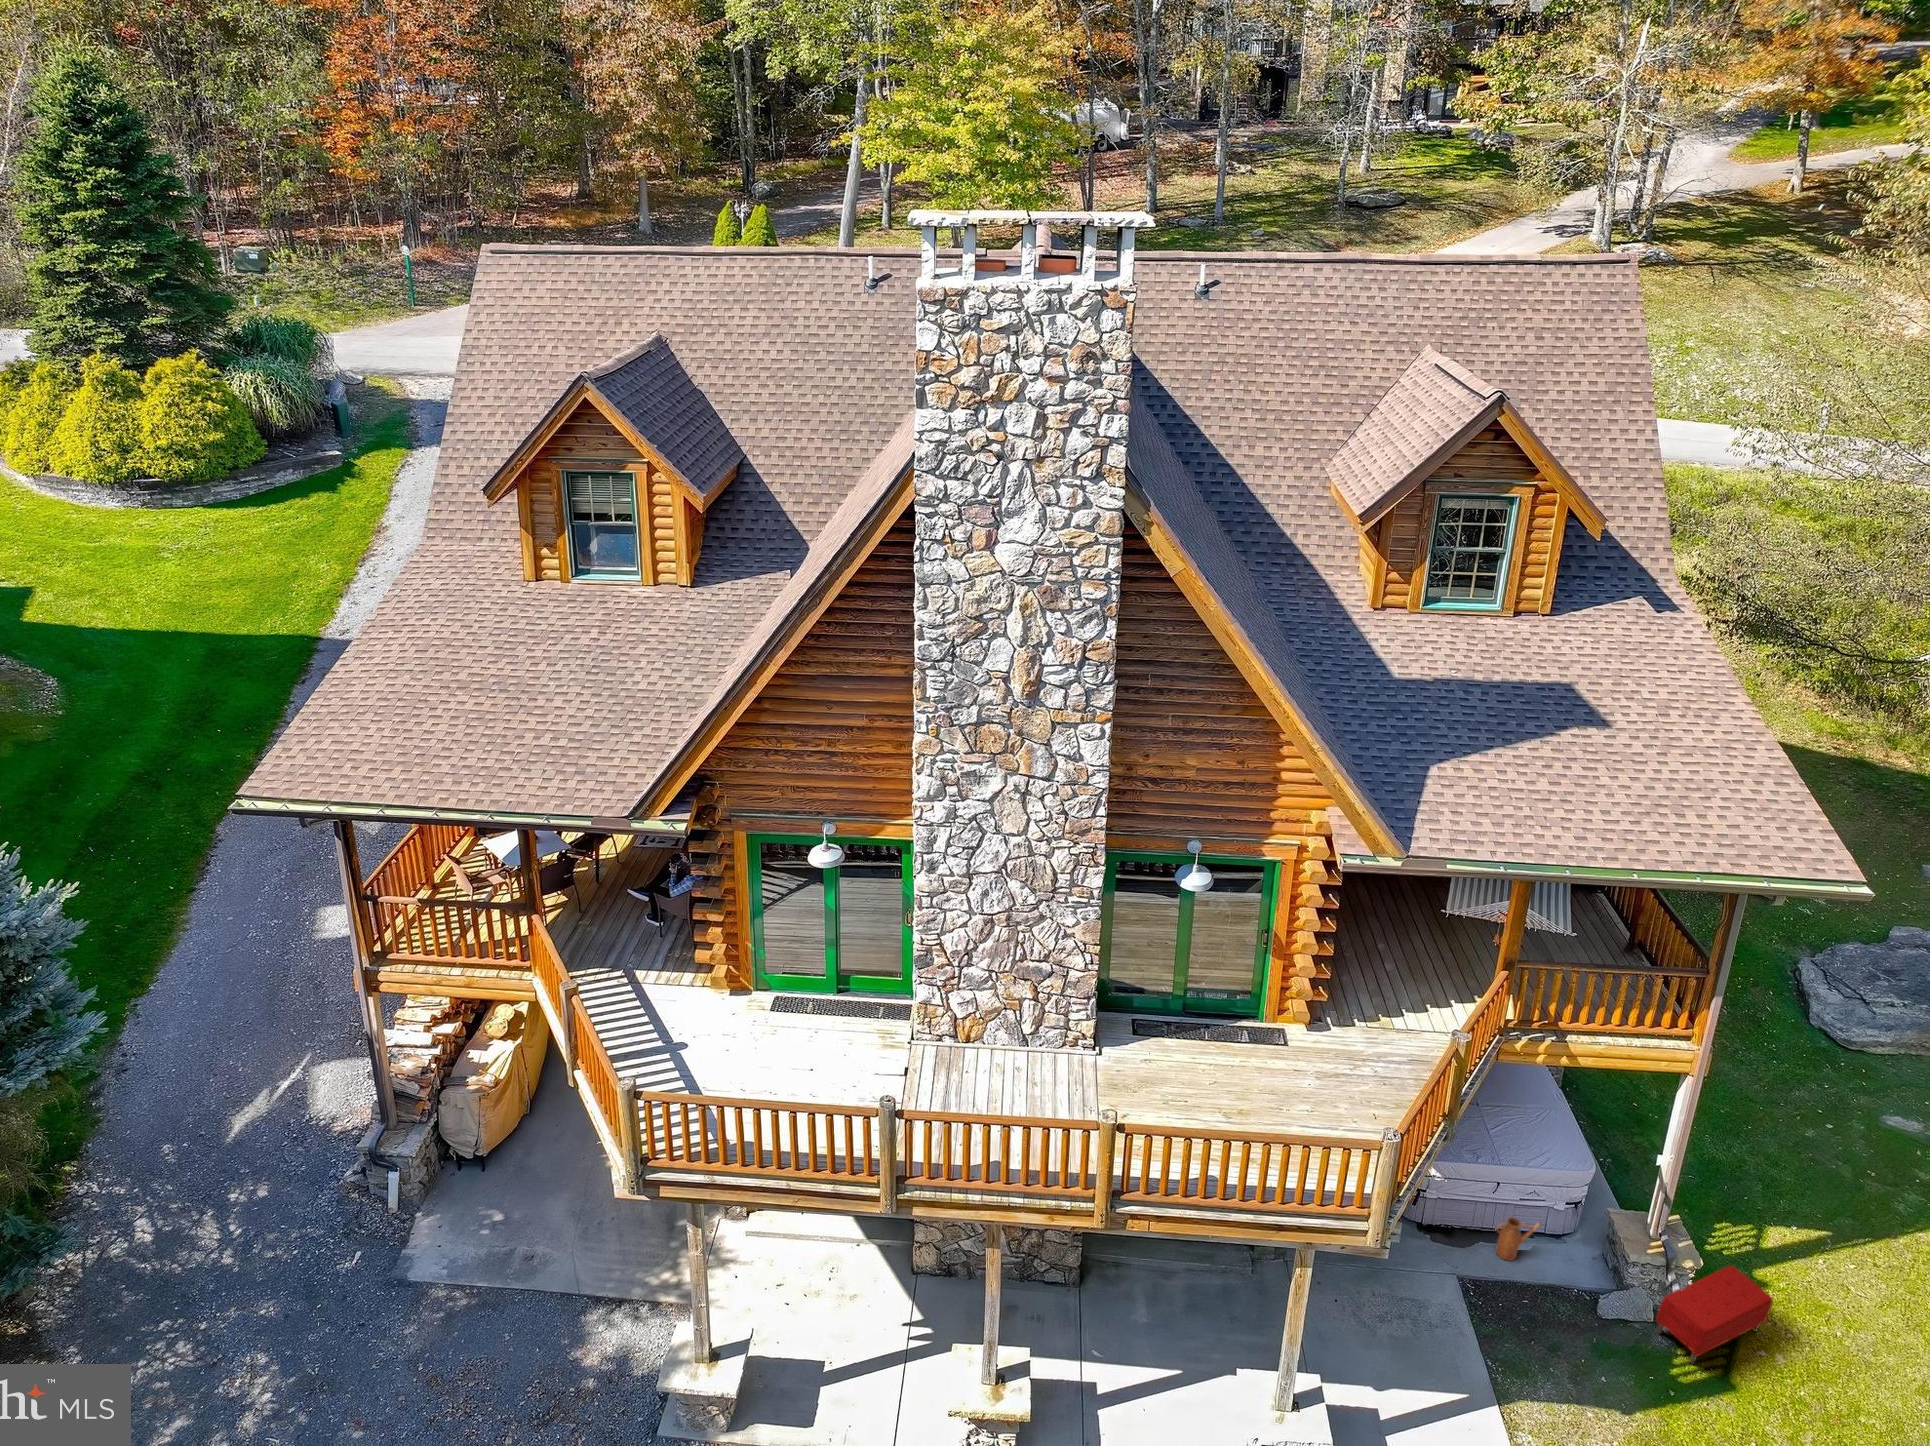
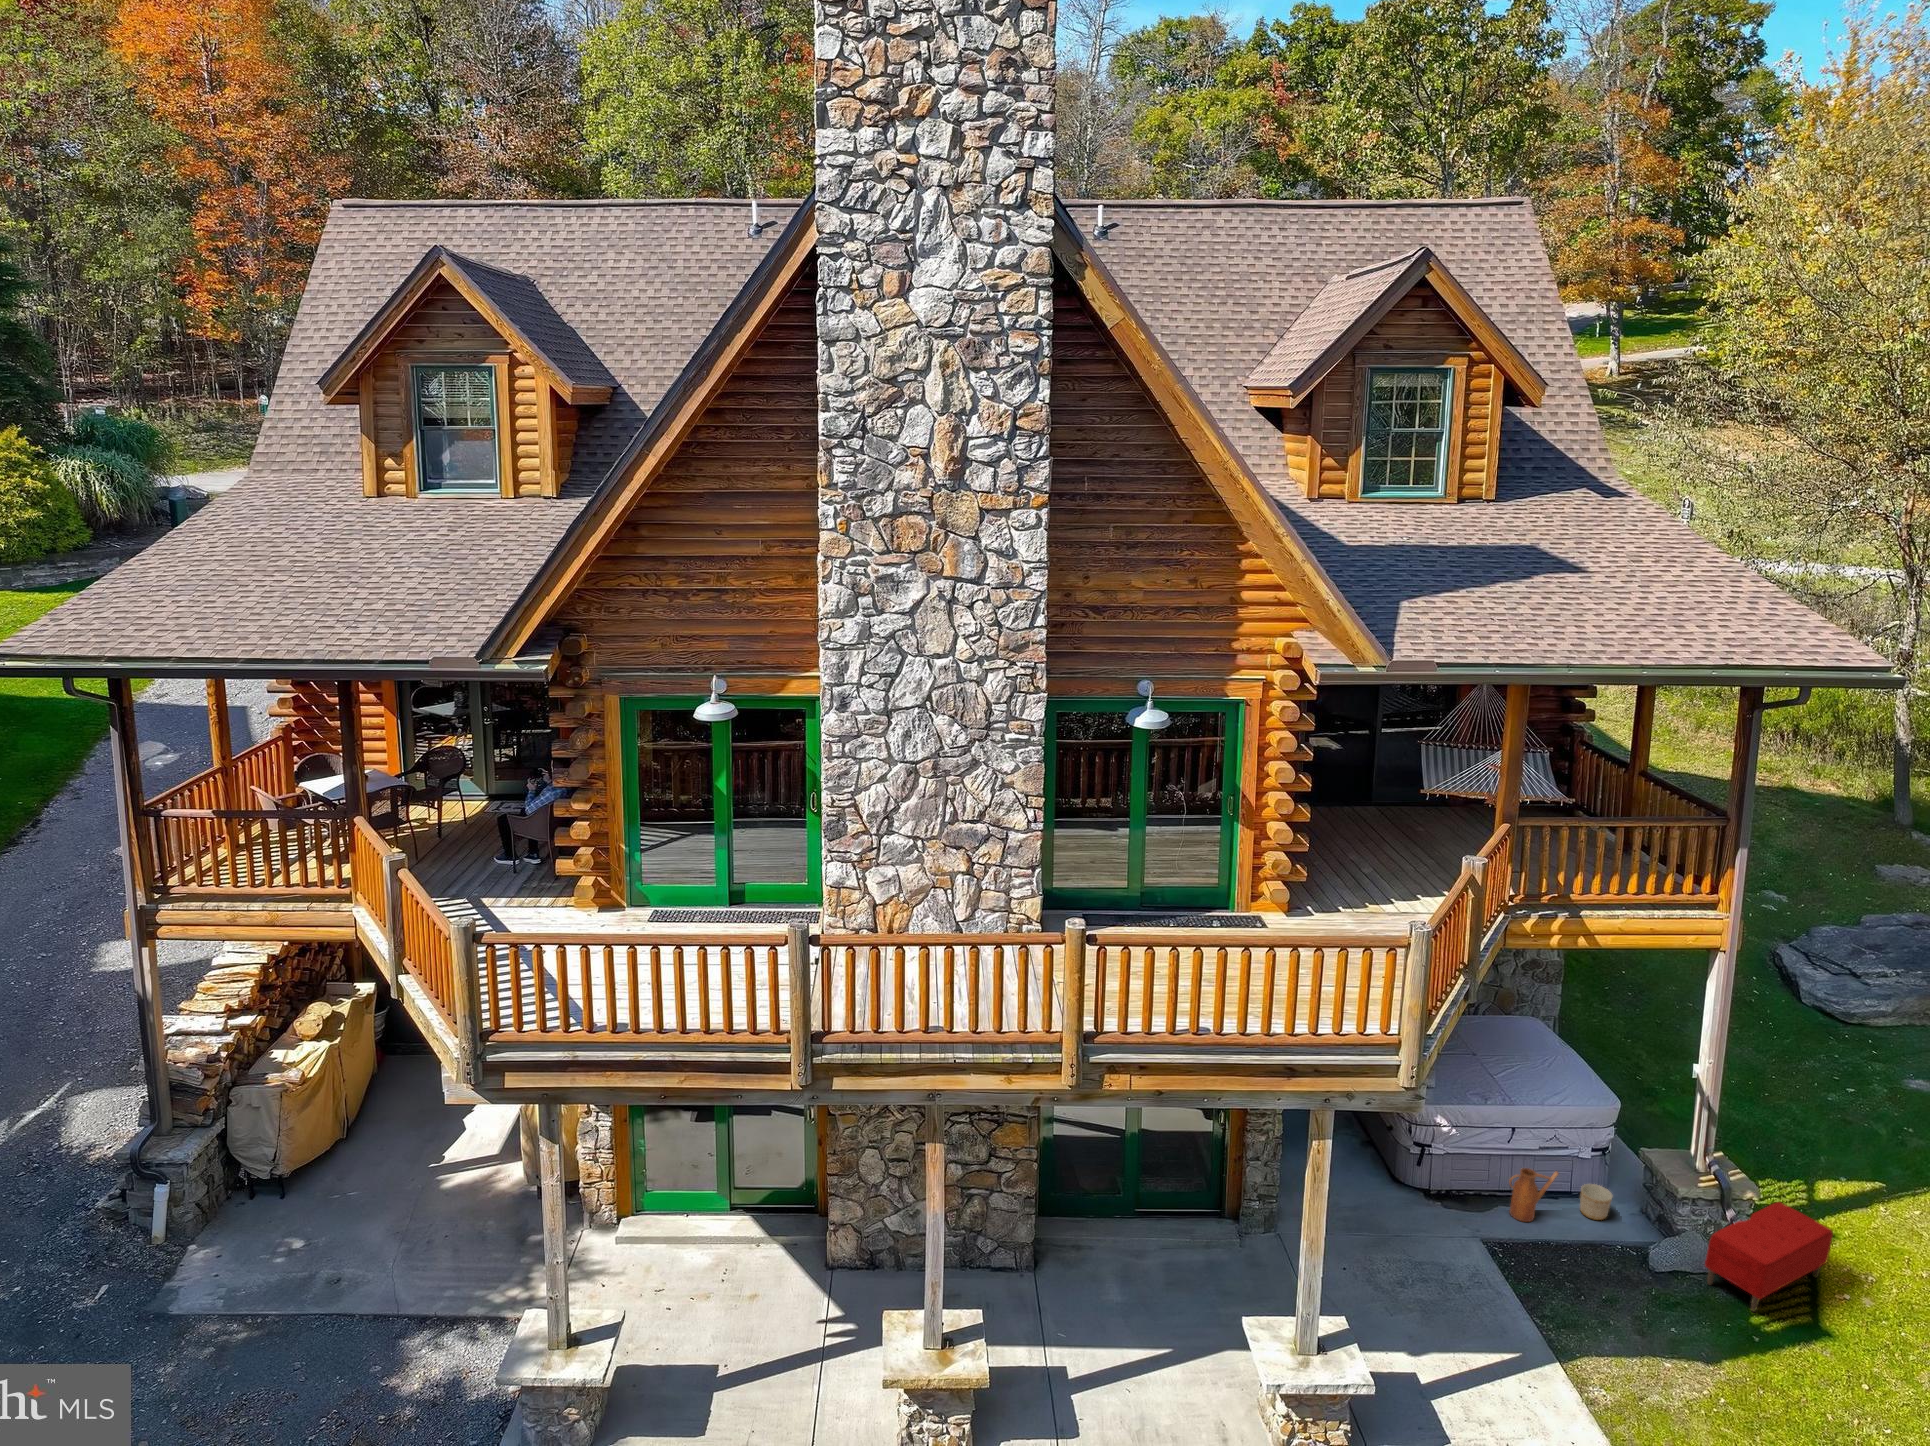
planter: none [1558,1230,1587,1262] -> present [1580,1184,1612,1220]

